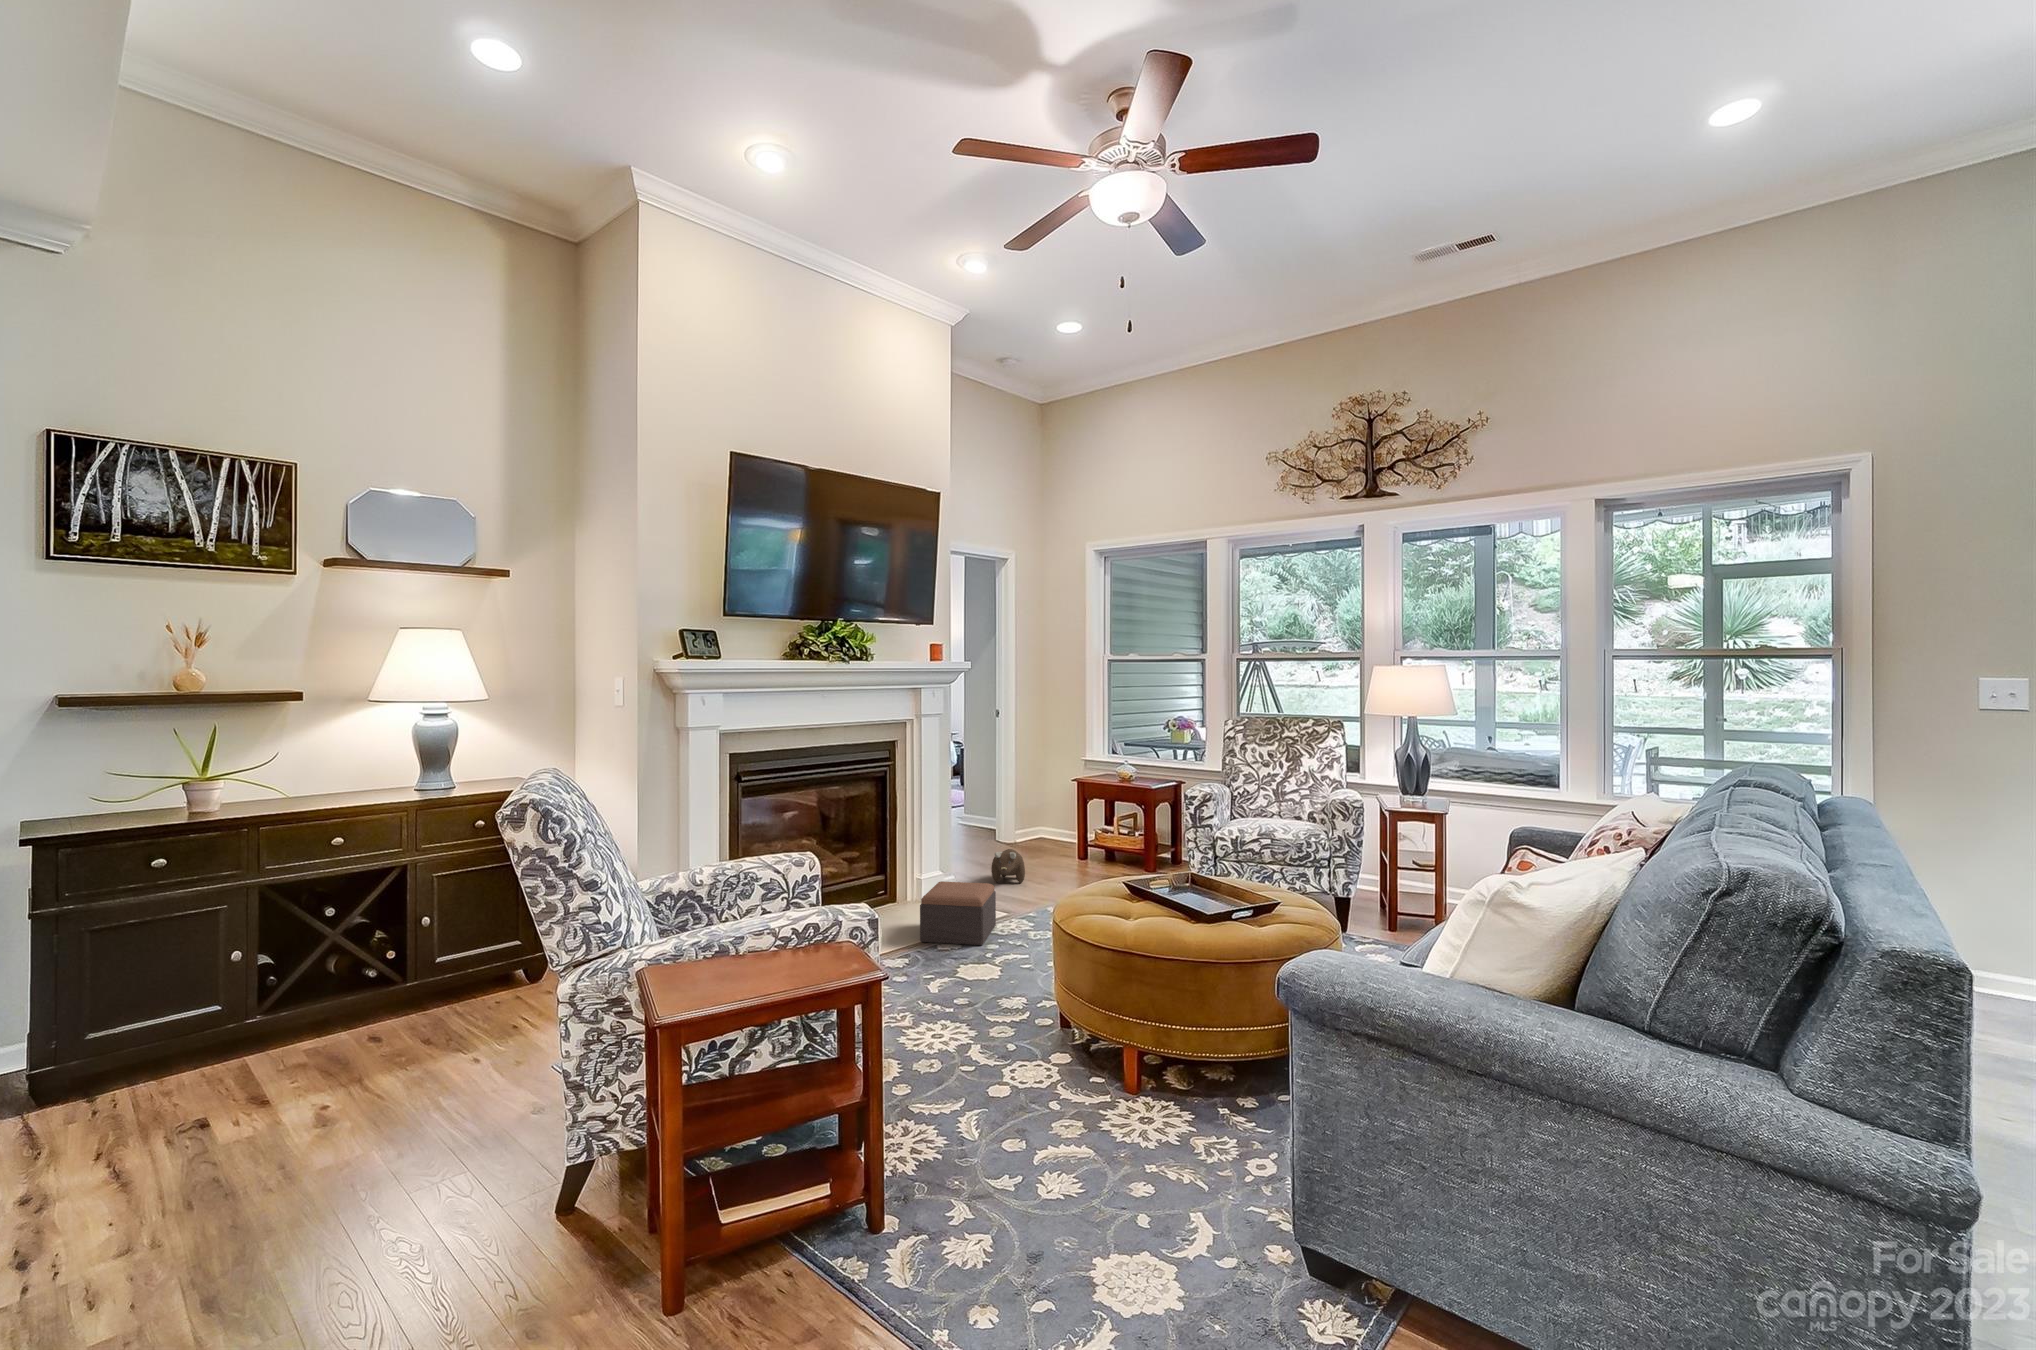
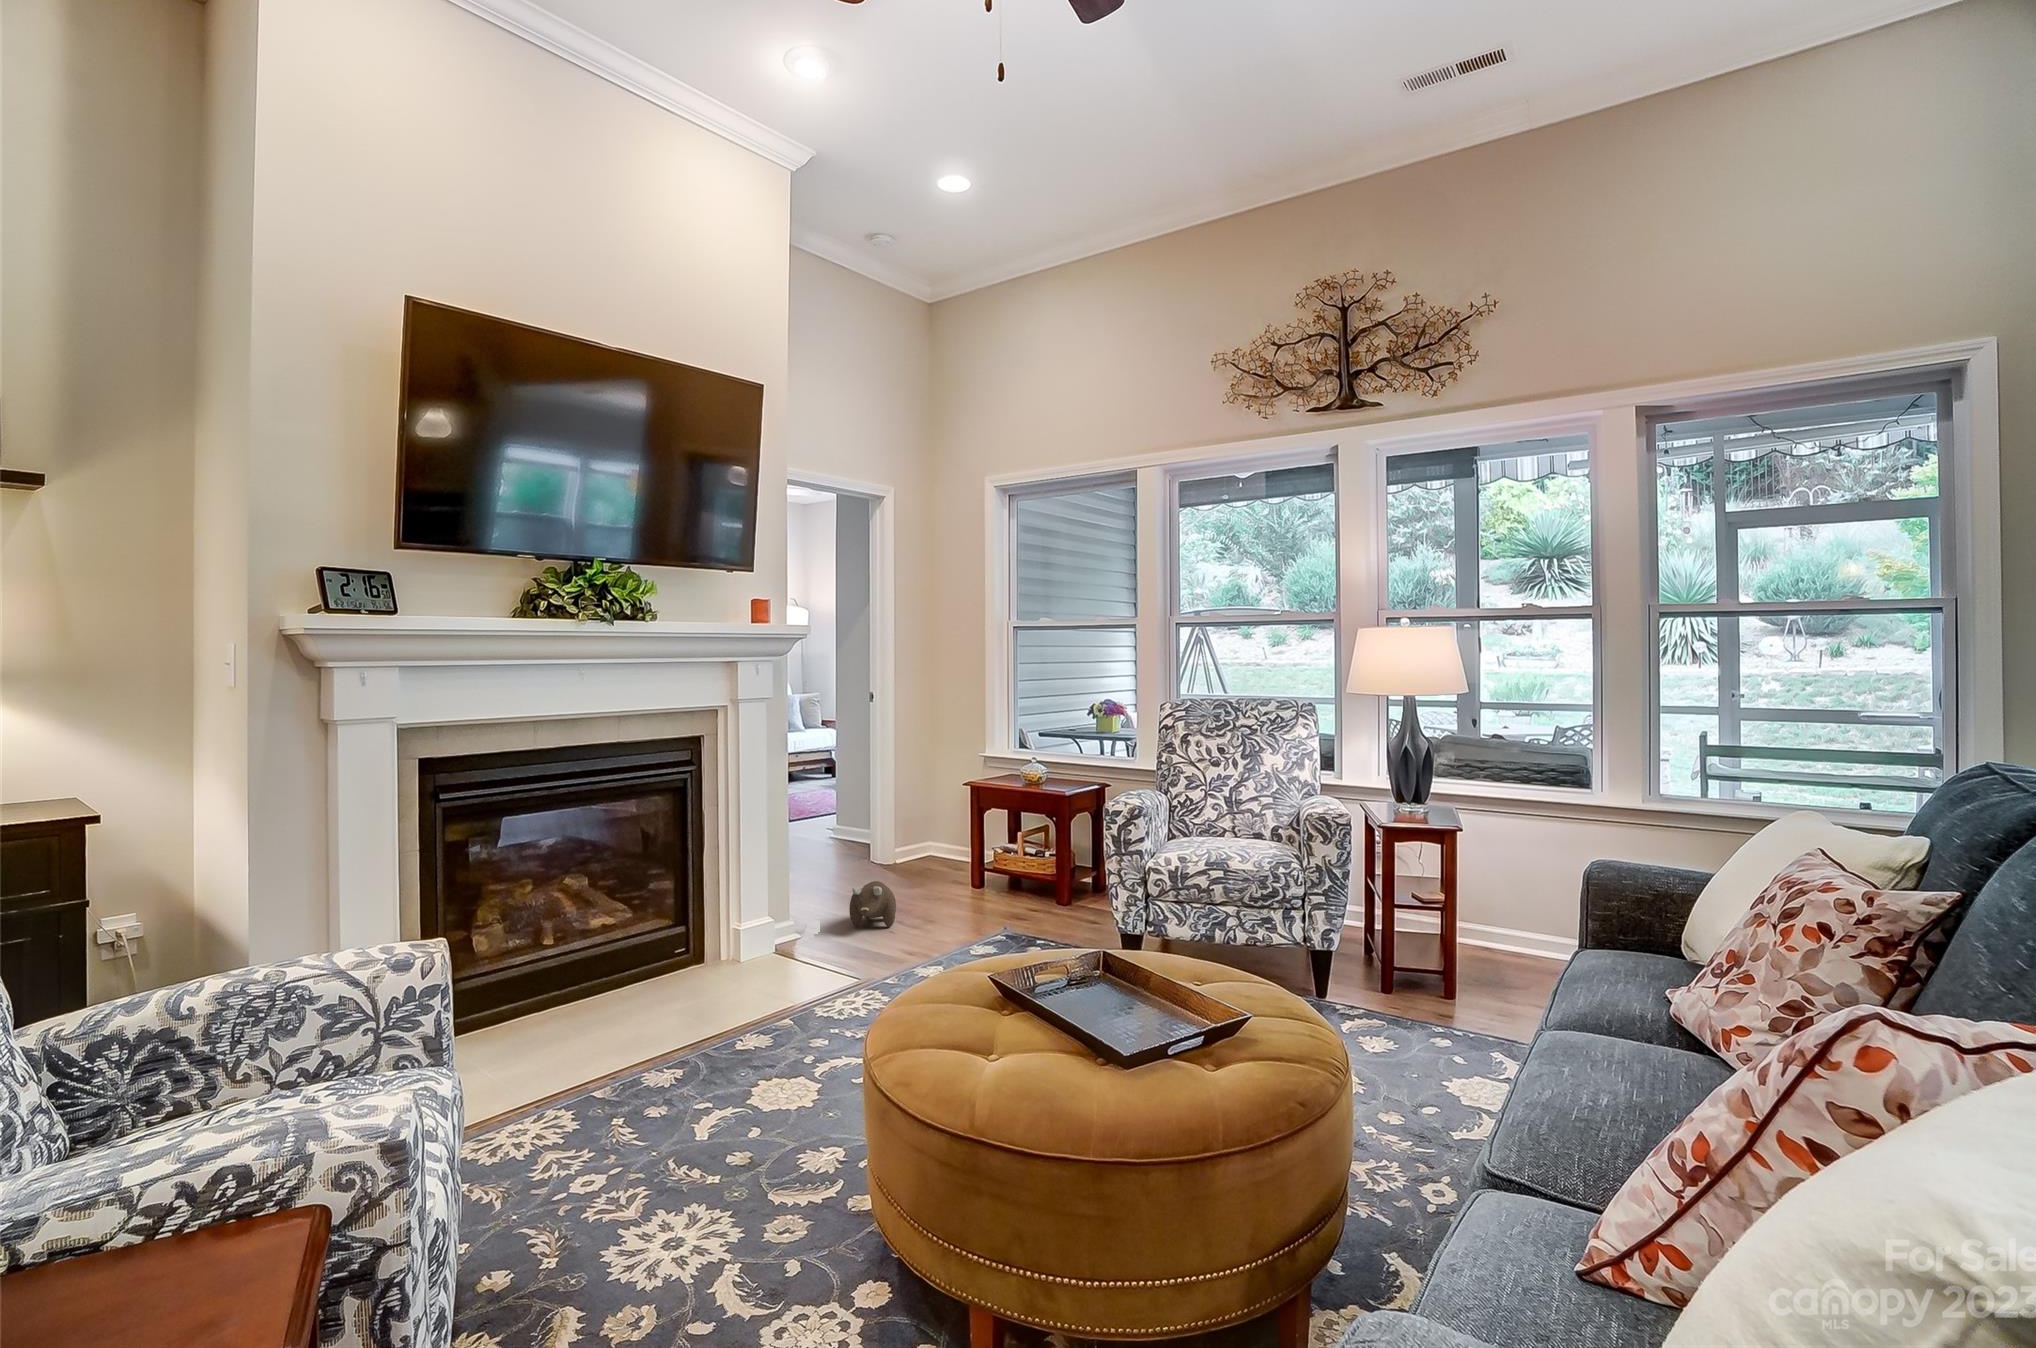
footstool: present [920,881,996,945] -> none [721,938,840,1035]

